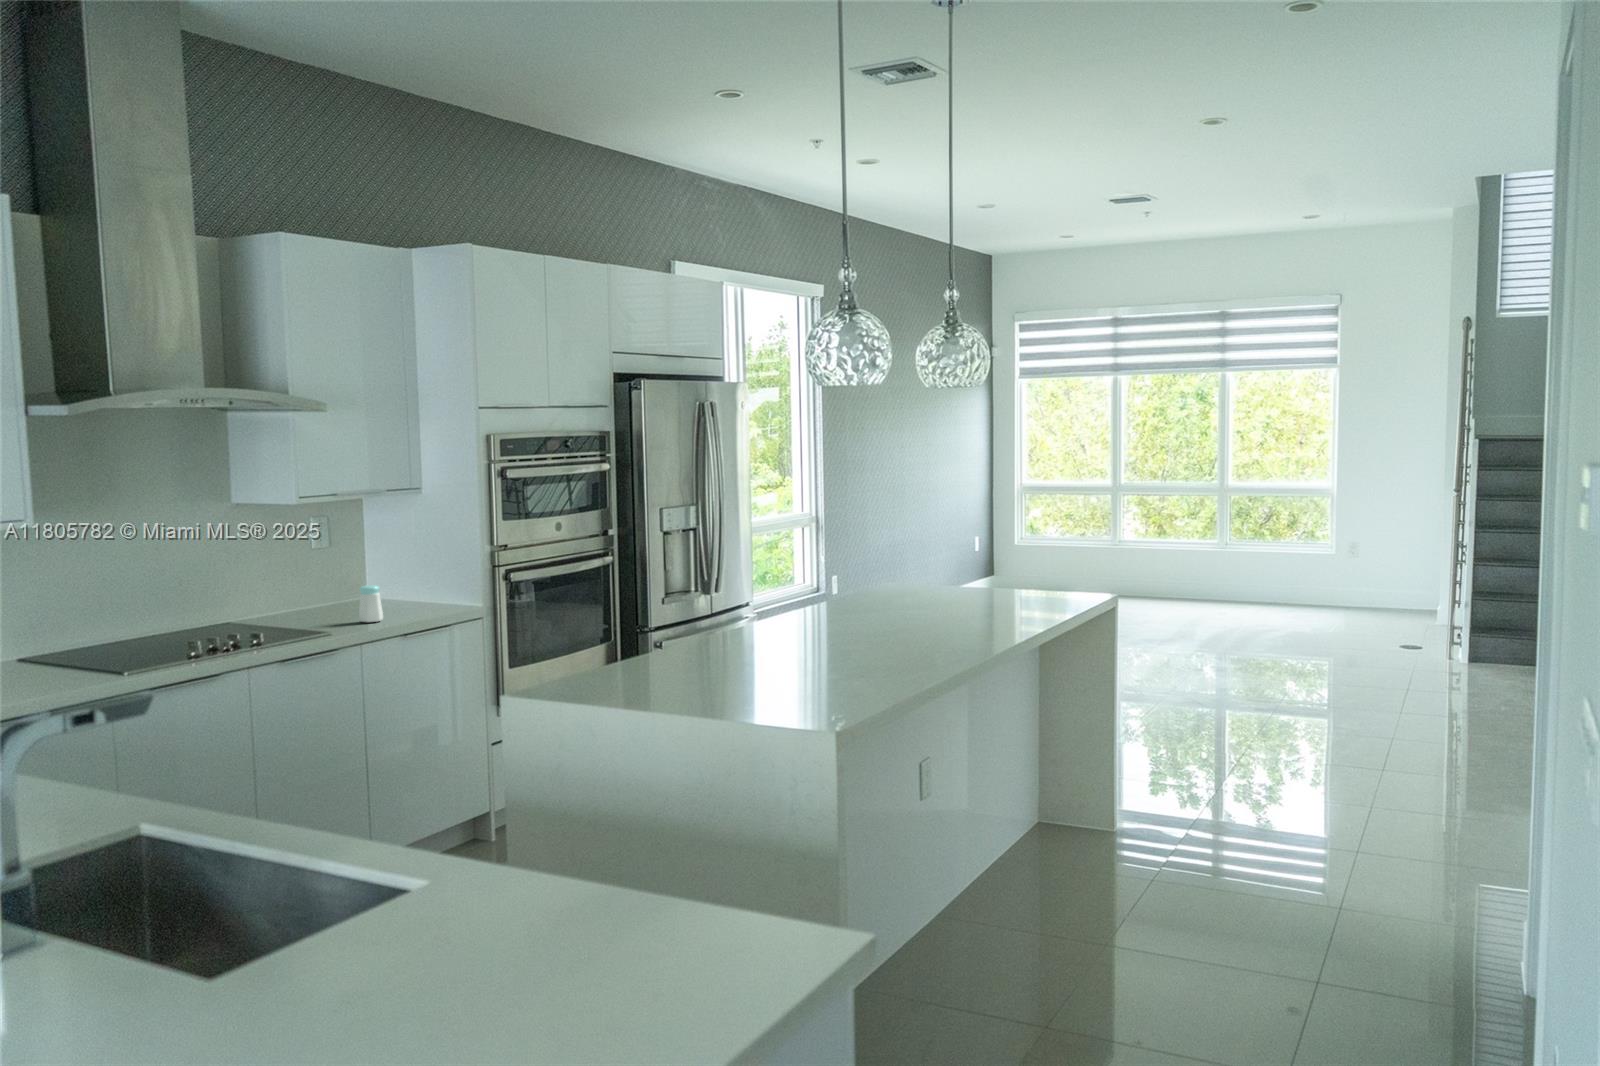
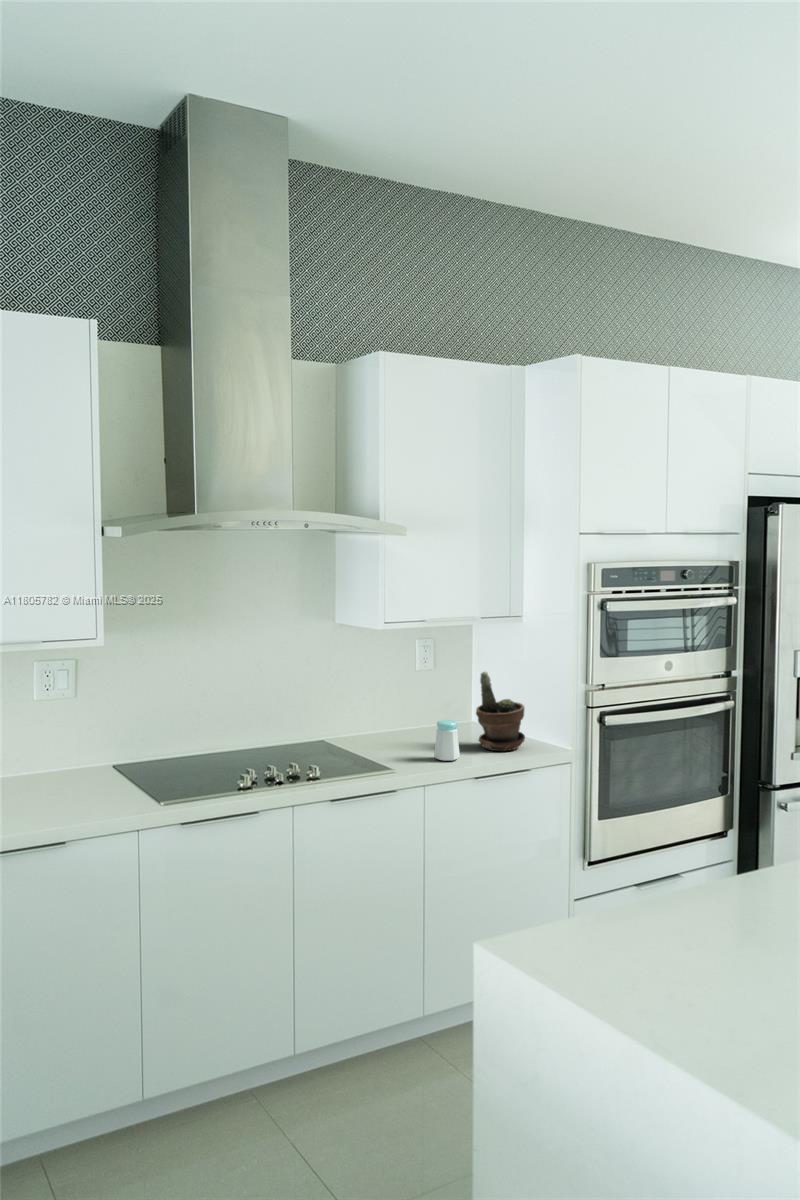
potted plant: none [389,541,438,613] -> present [476,672,525,751]

